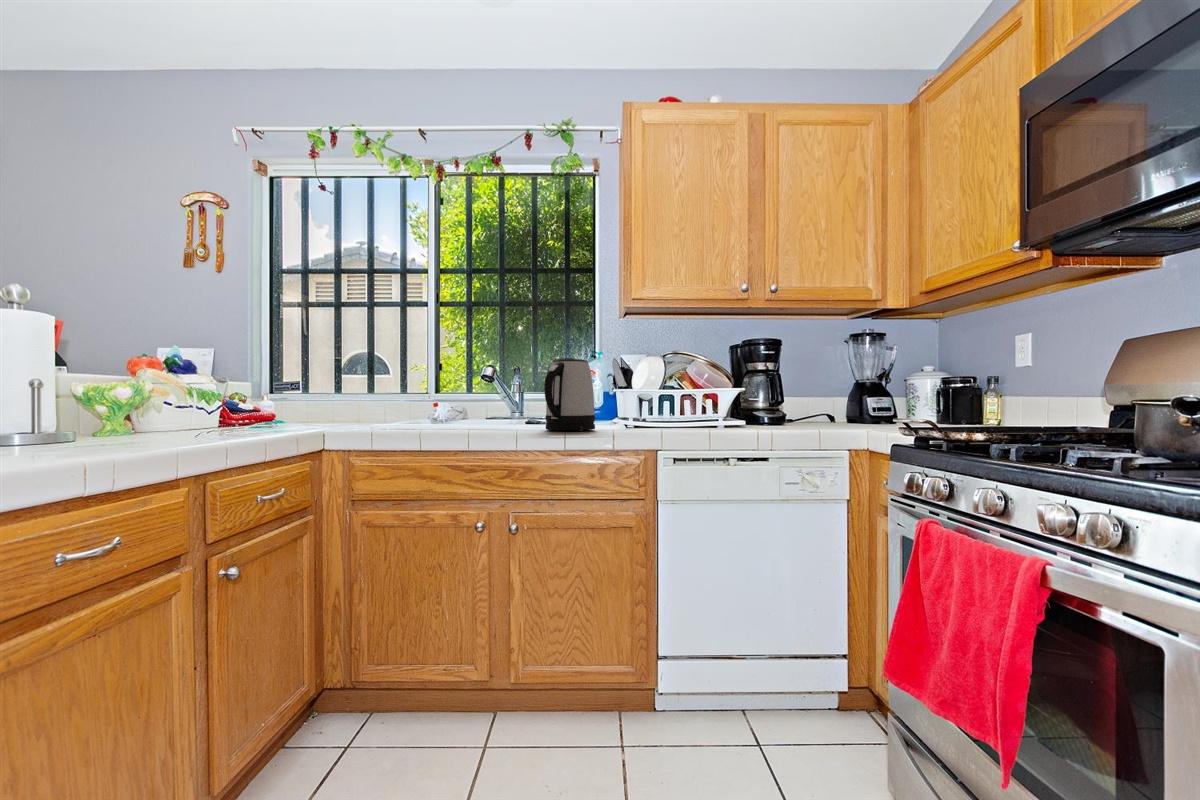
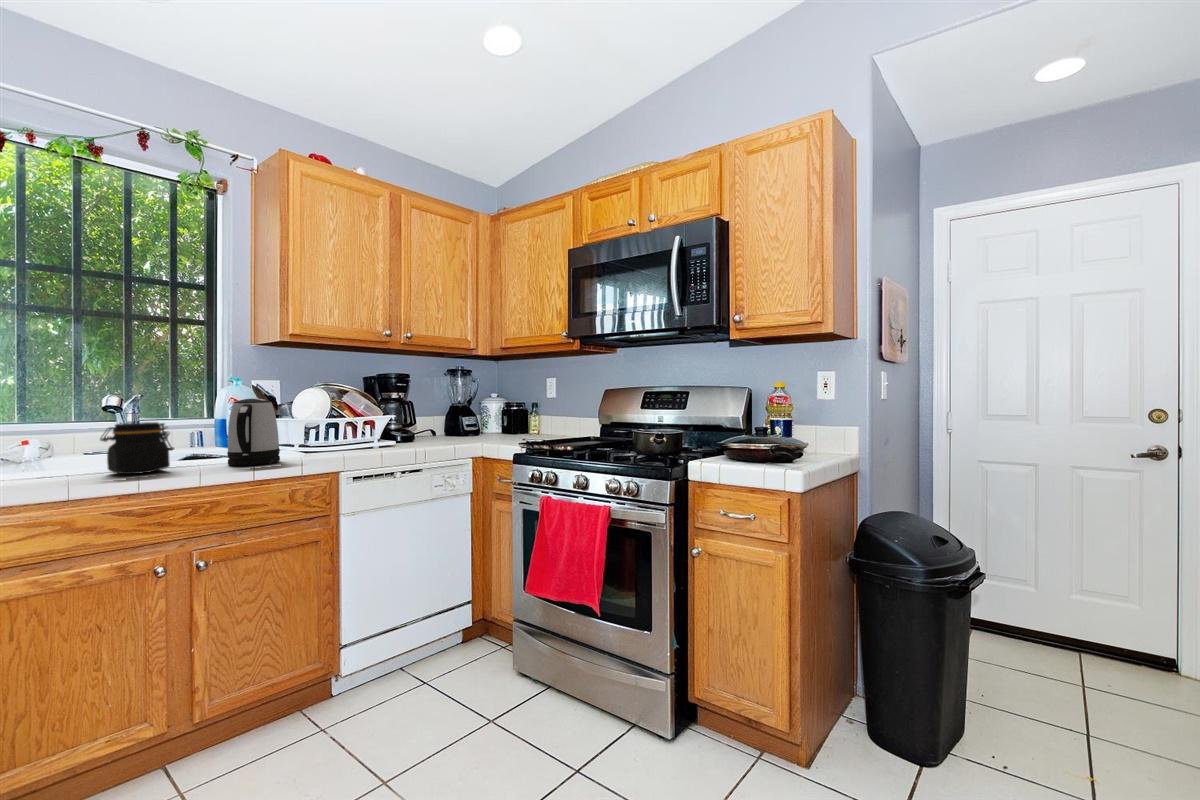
jar: none [447,380,502,430] -> present [100,422,173,474]

